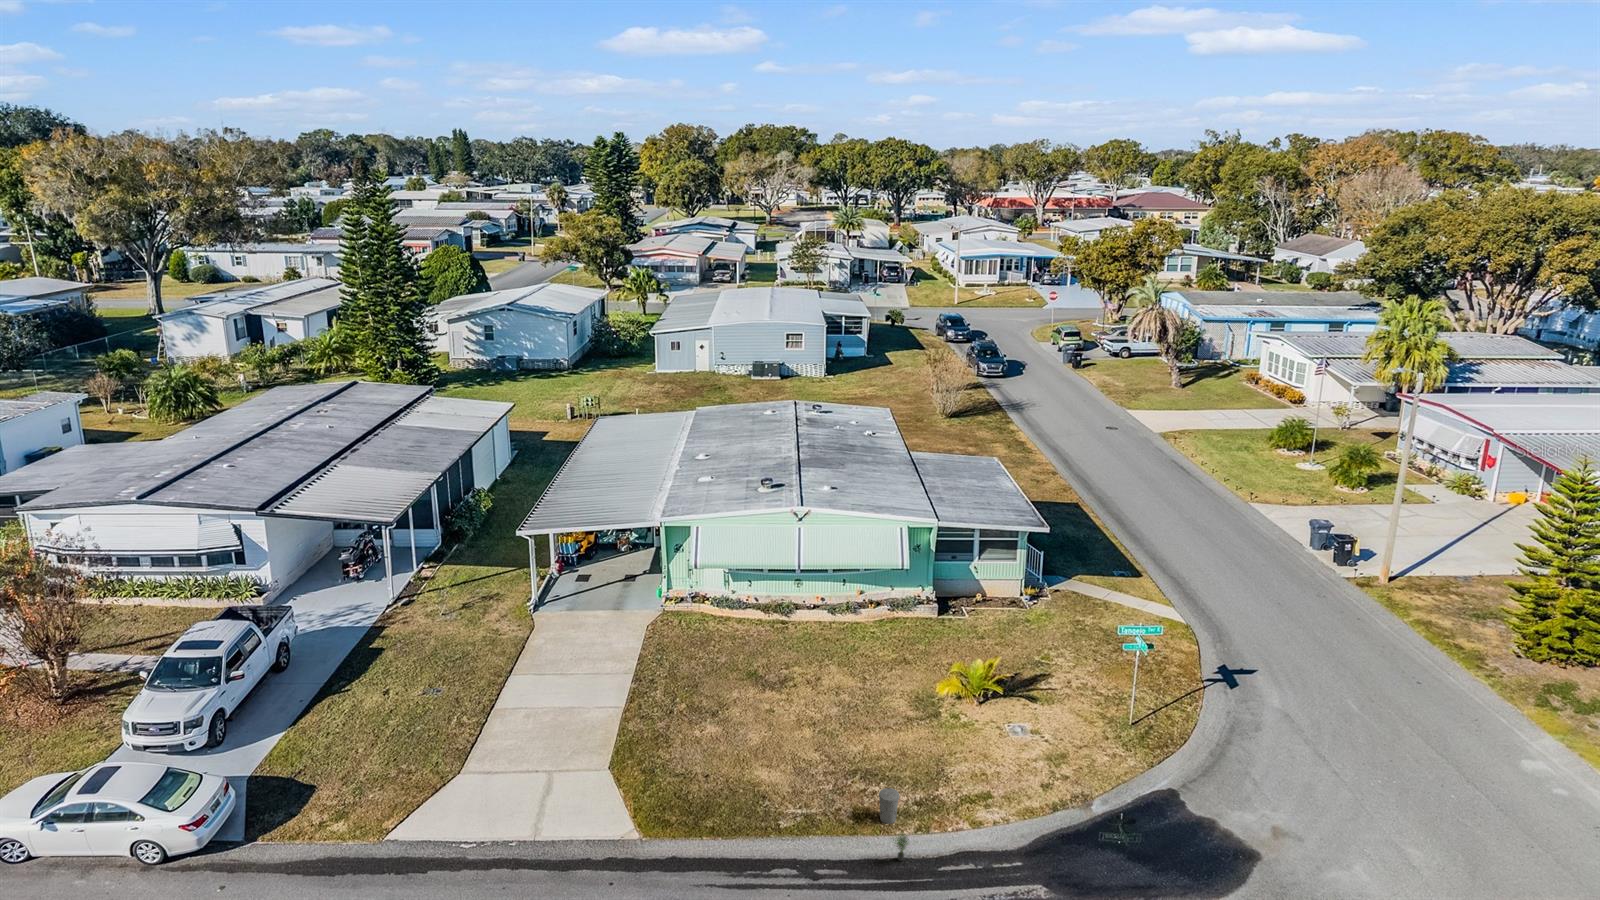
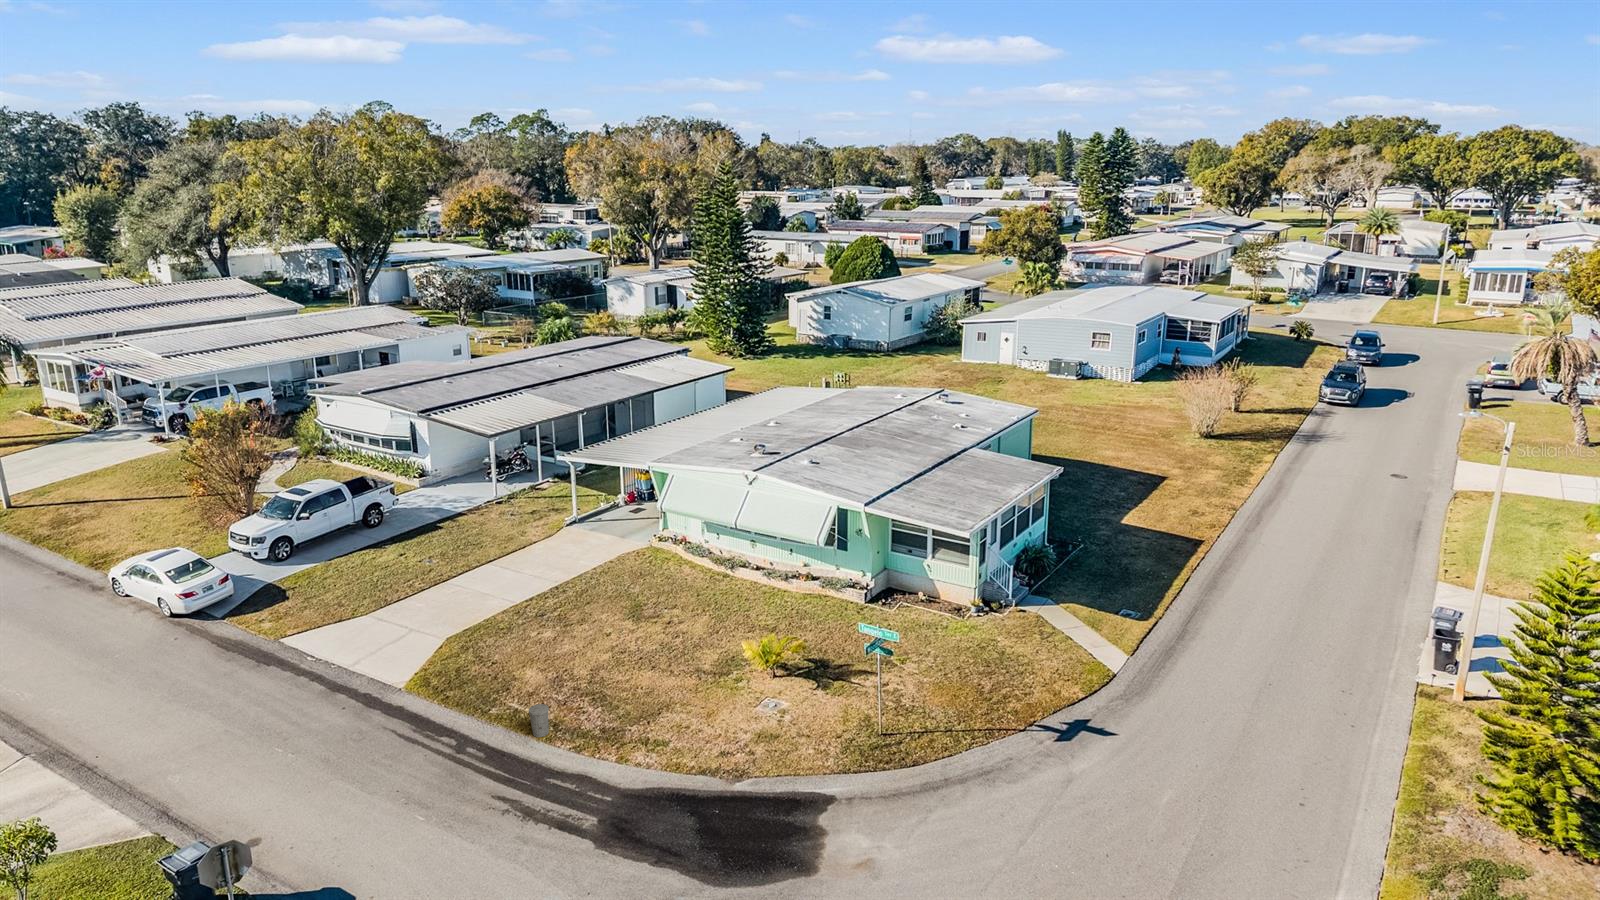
potted plant: present [896,834,909,861] -> none [489,733,508,763]

